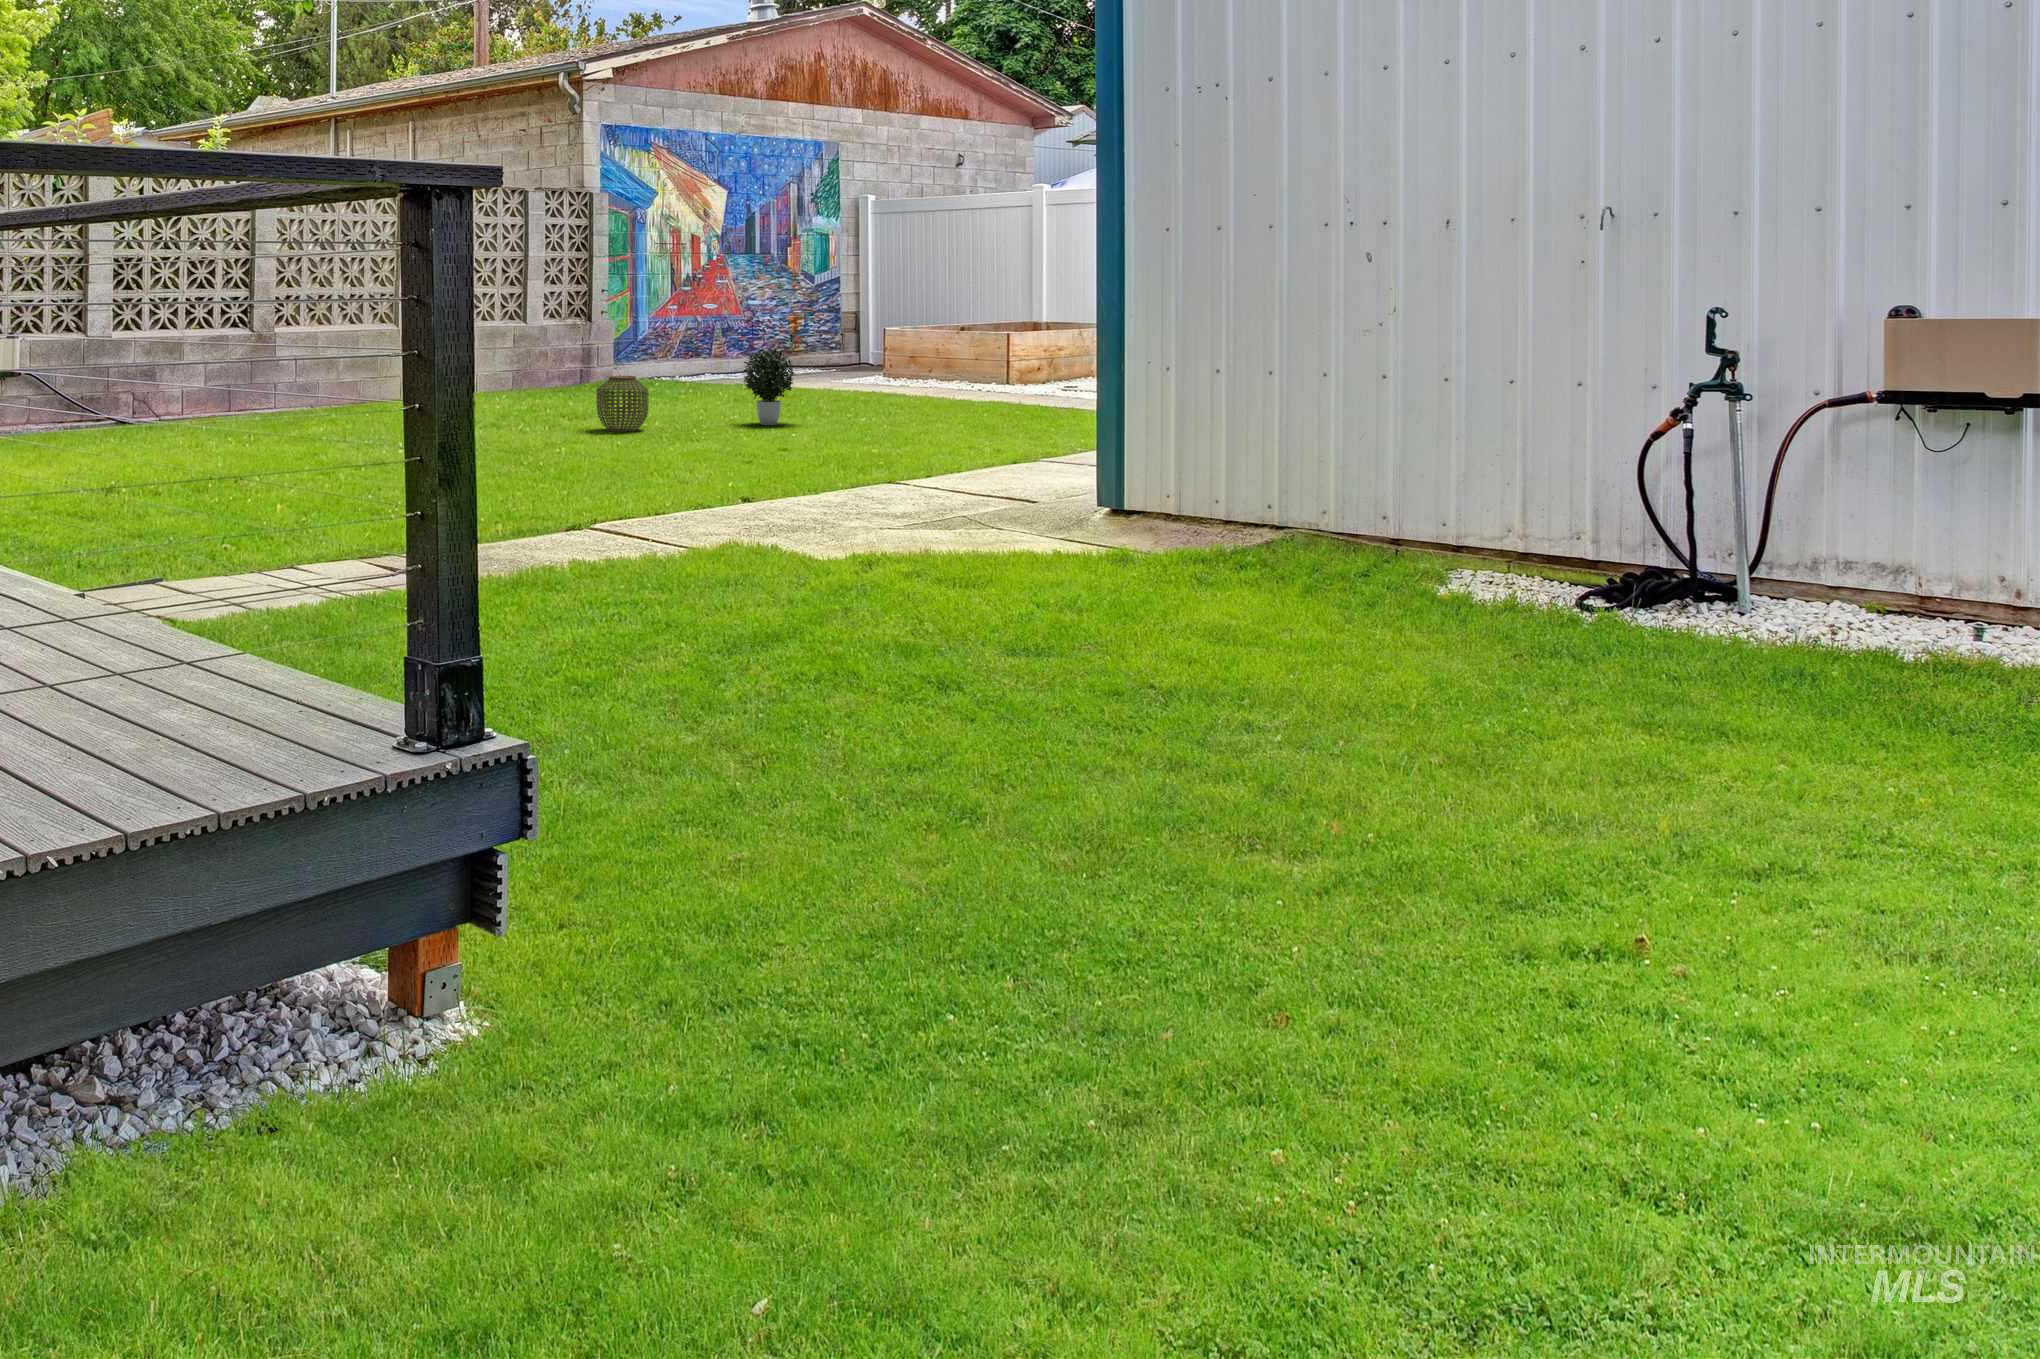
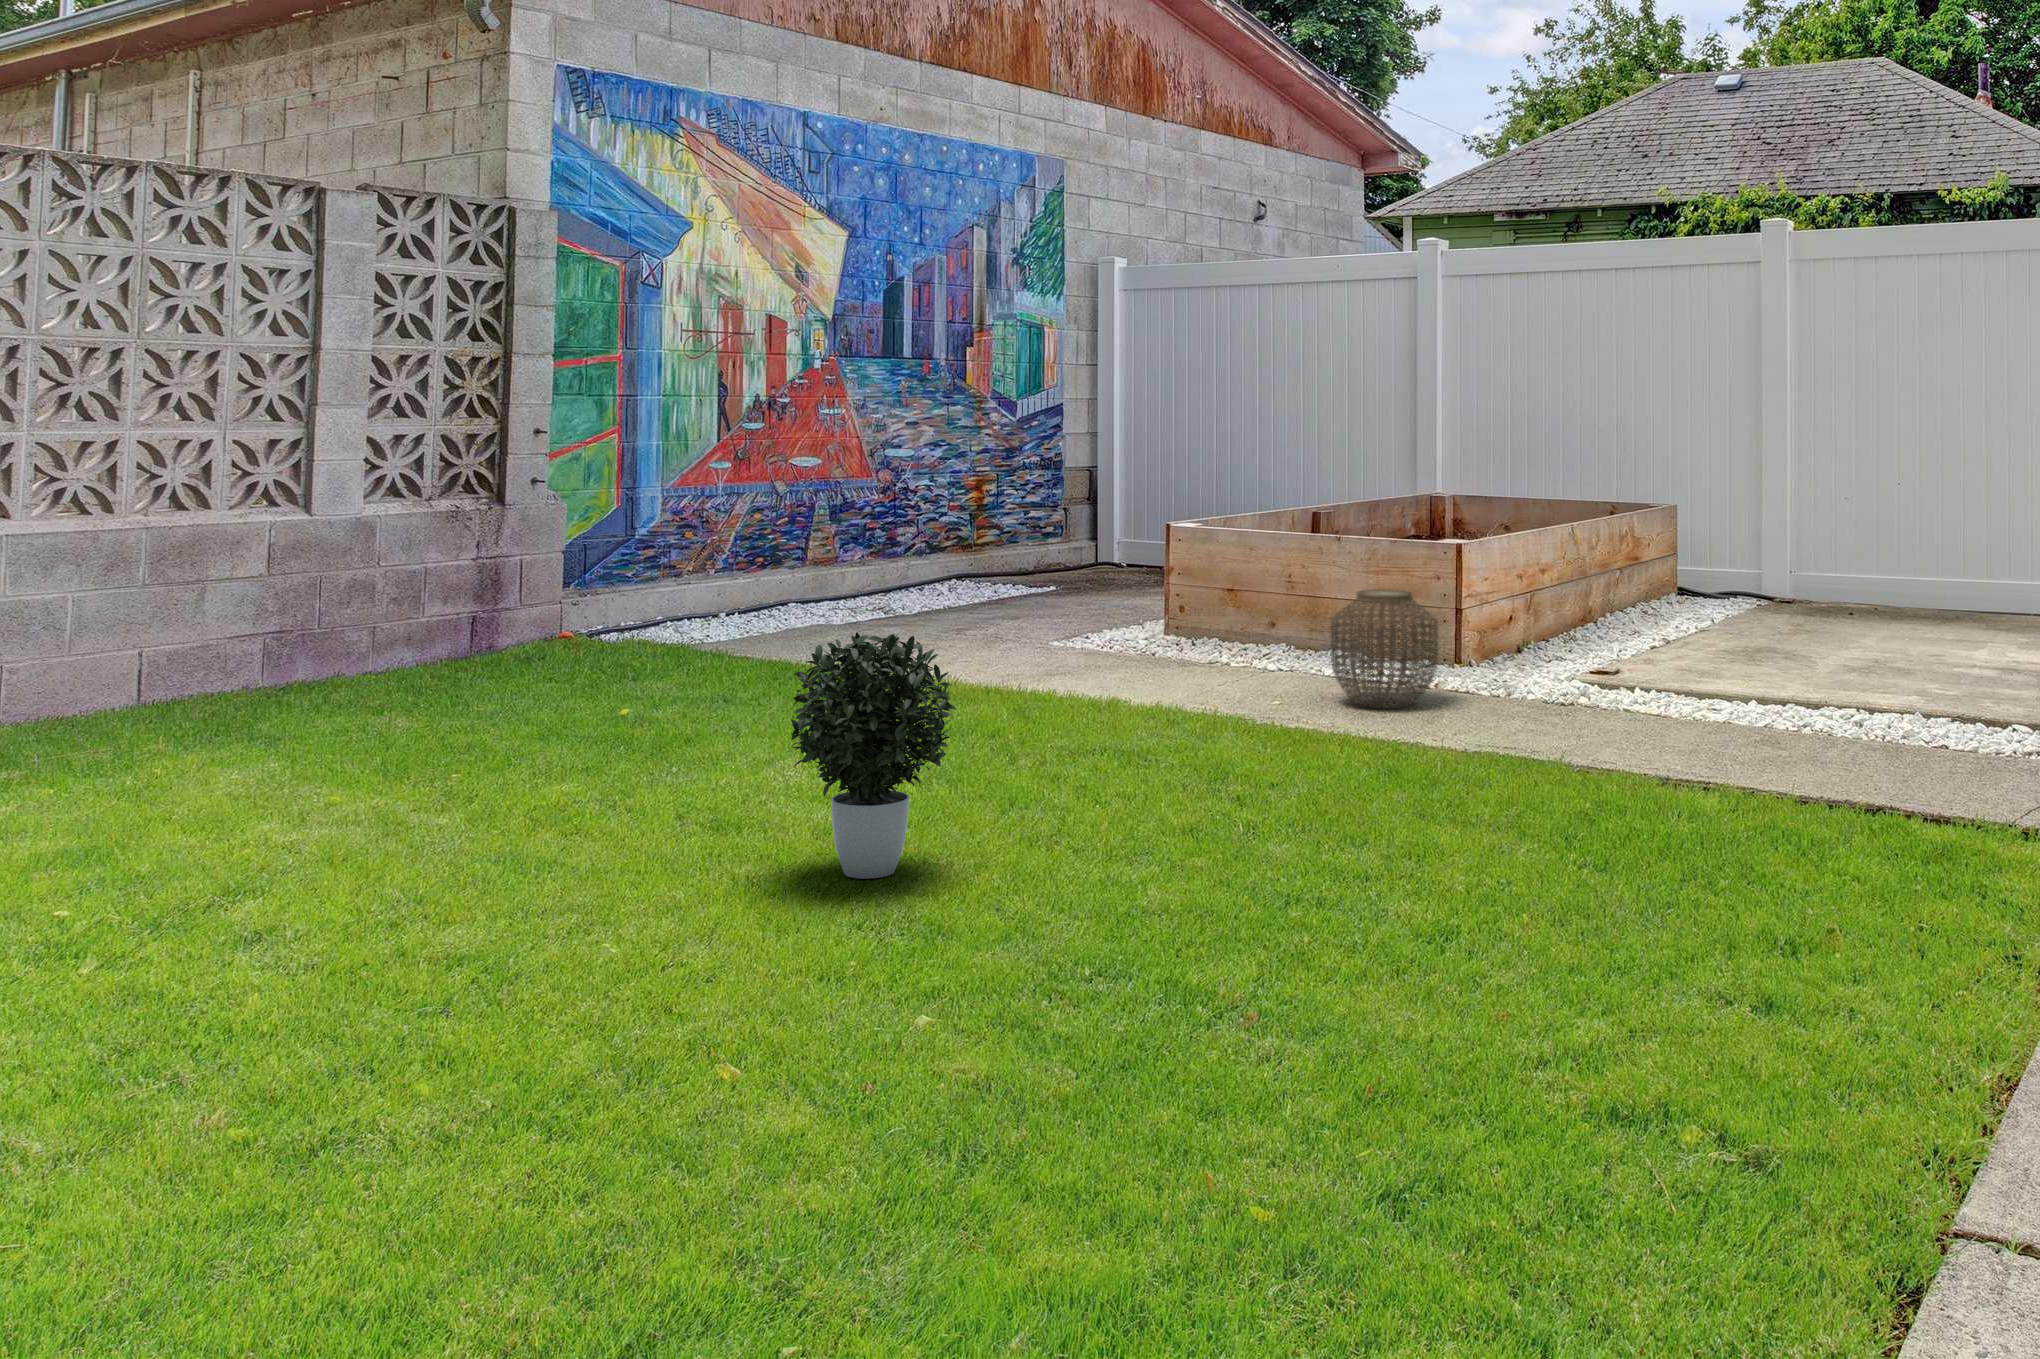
woven basket: present [596,376,649,432] -> present [1330,589,1438,708]

